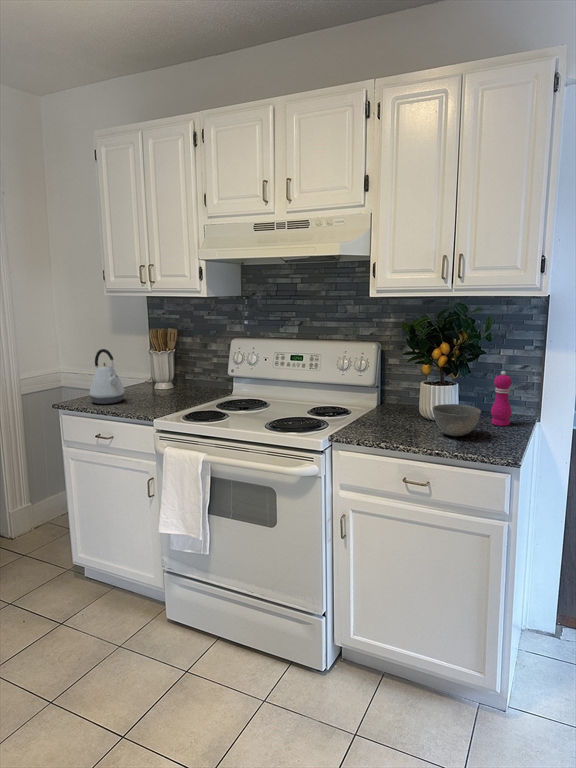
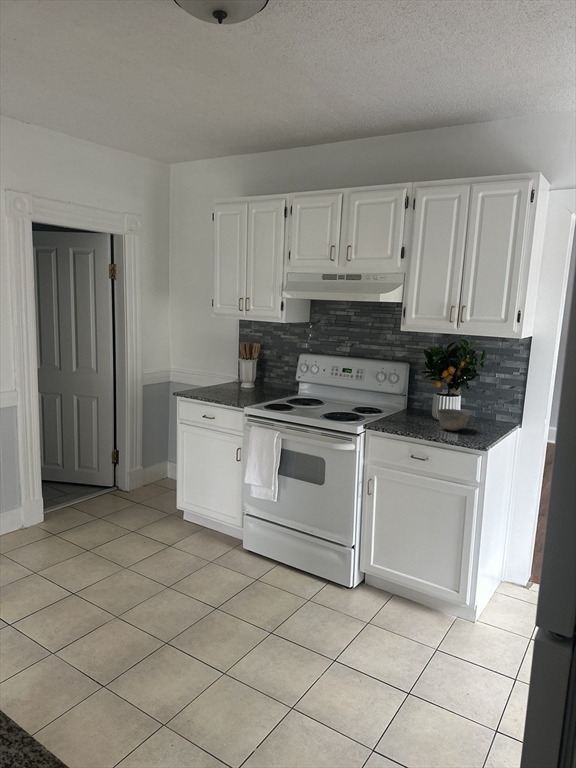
kettle: present [89,349,125,404] -> none [197,356,222,395]
pepper mill: present [491,371,512,426] -> none [482,389,497,427]

